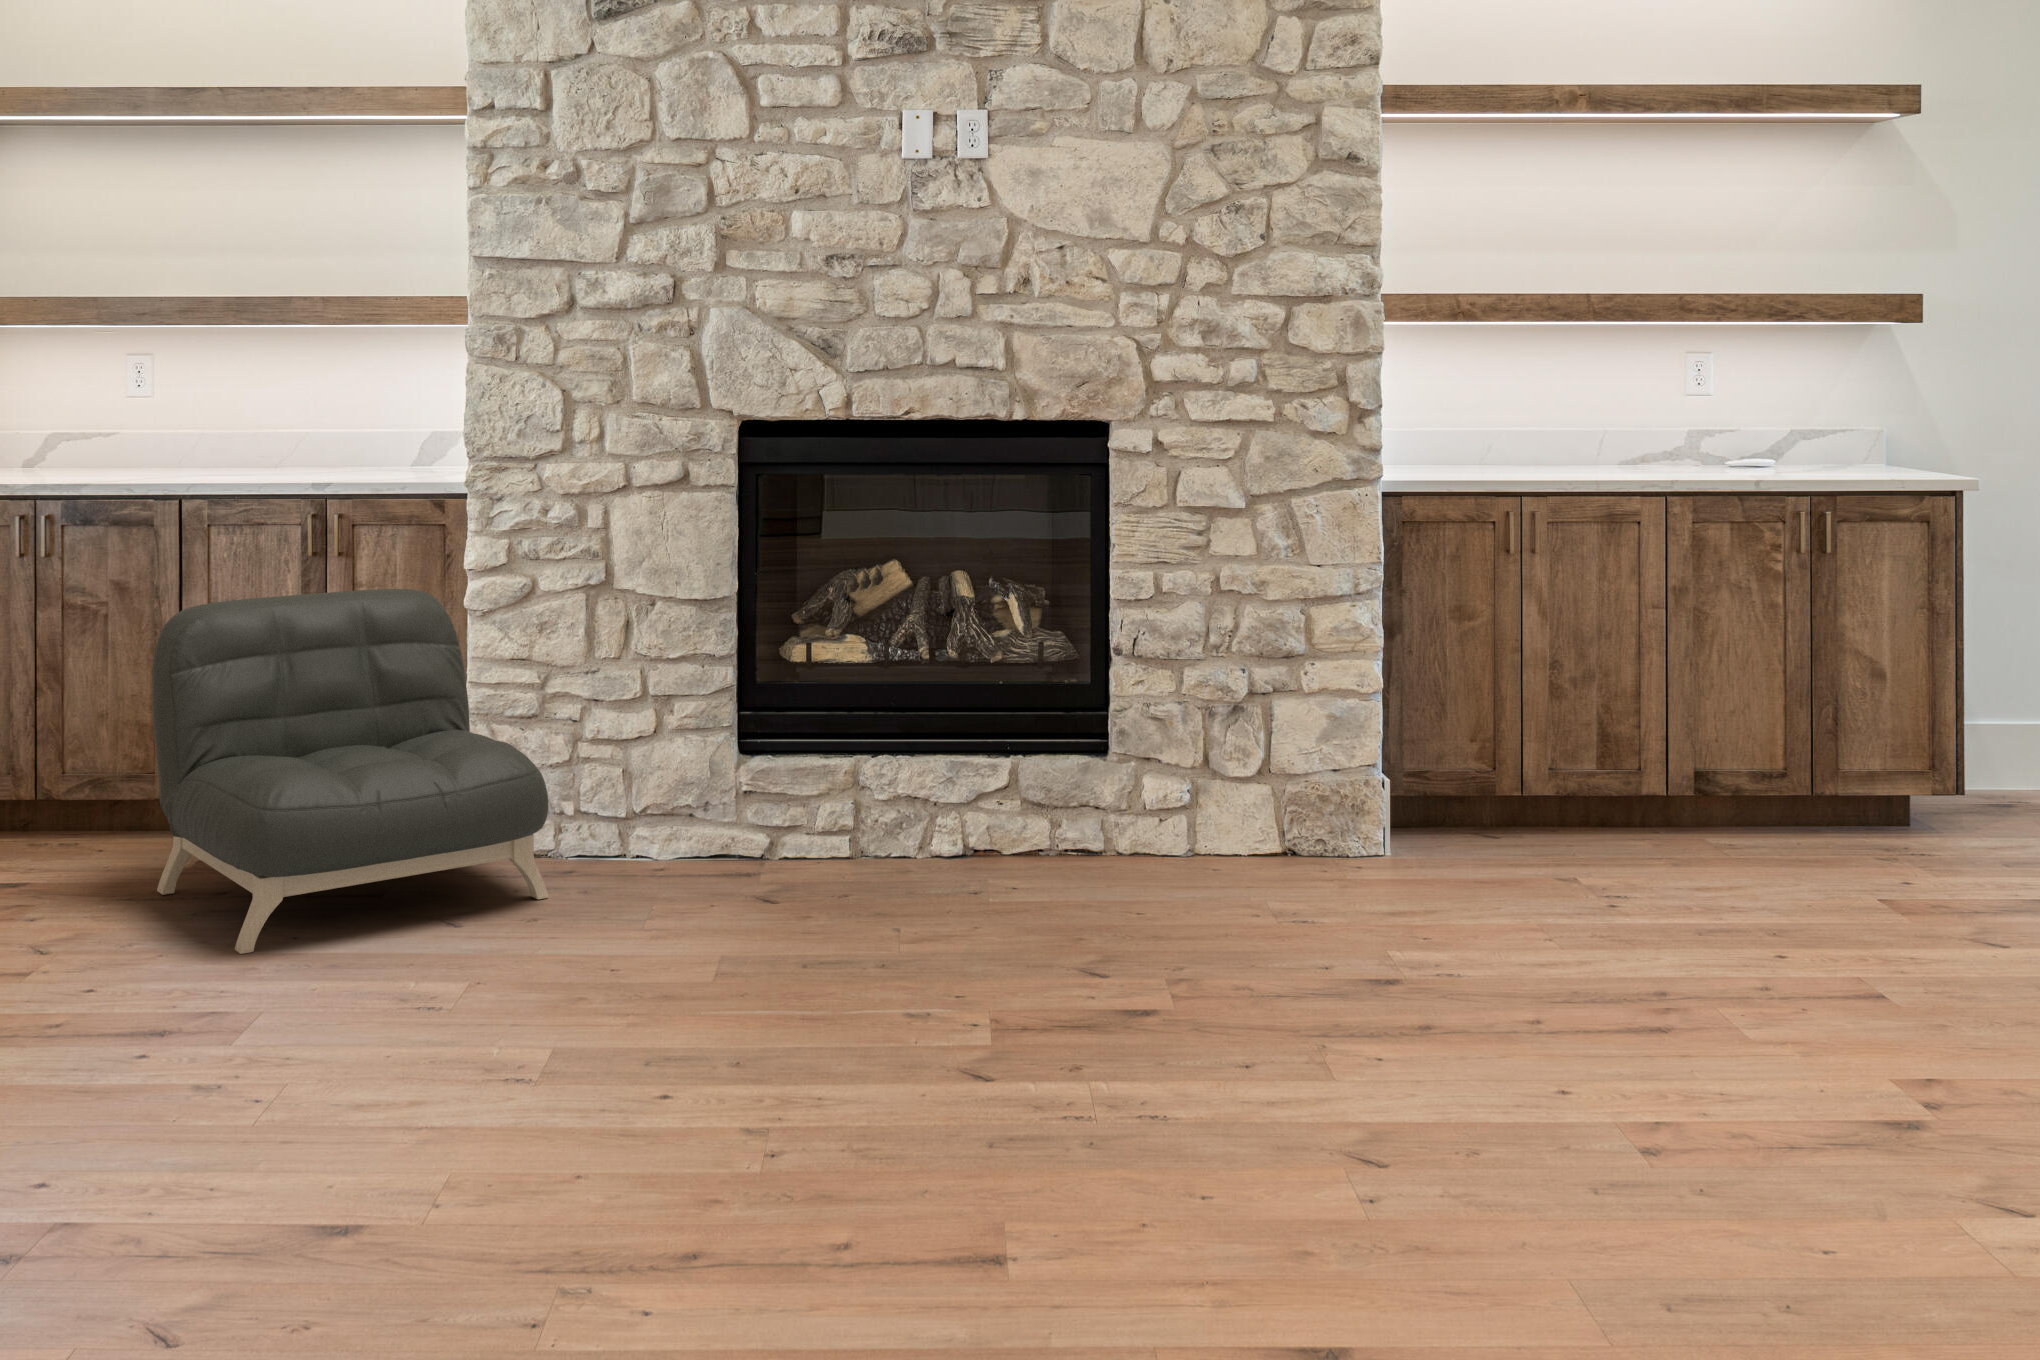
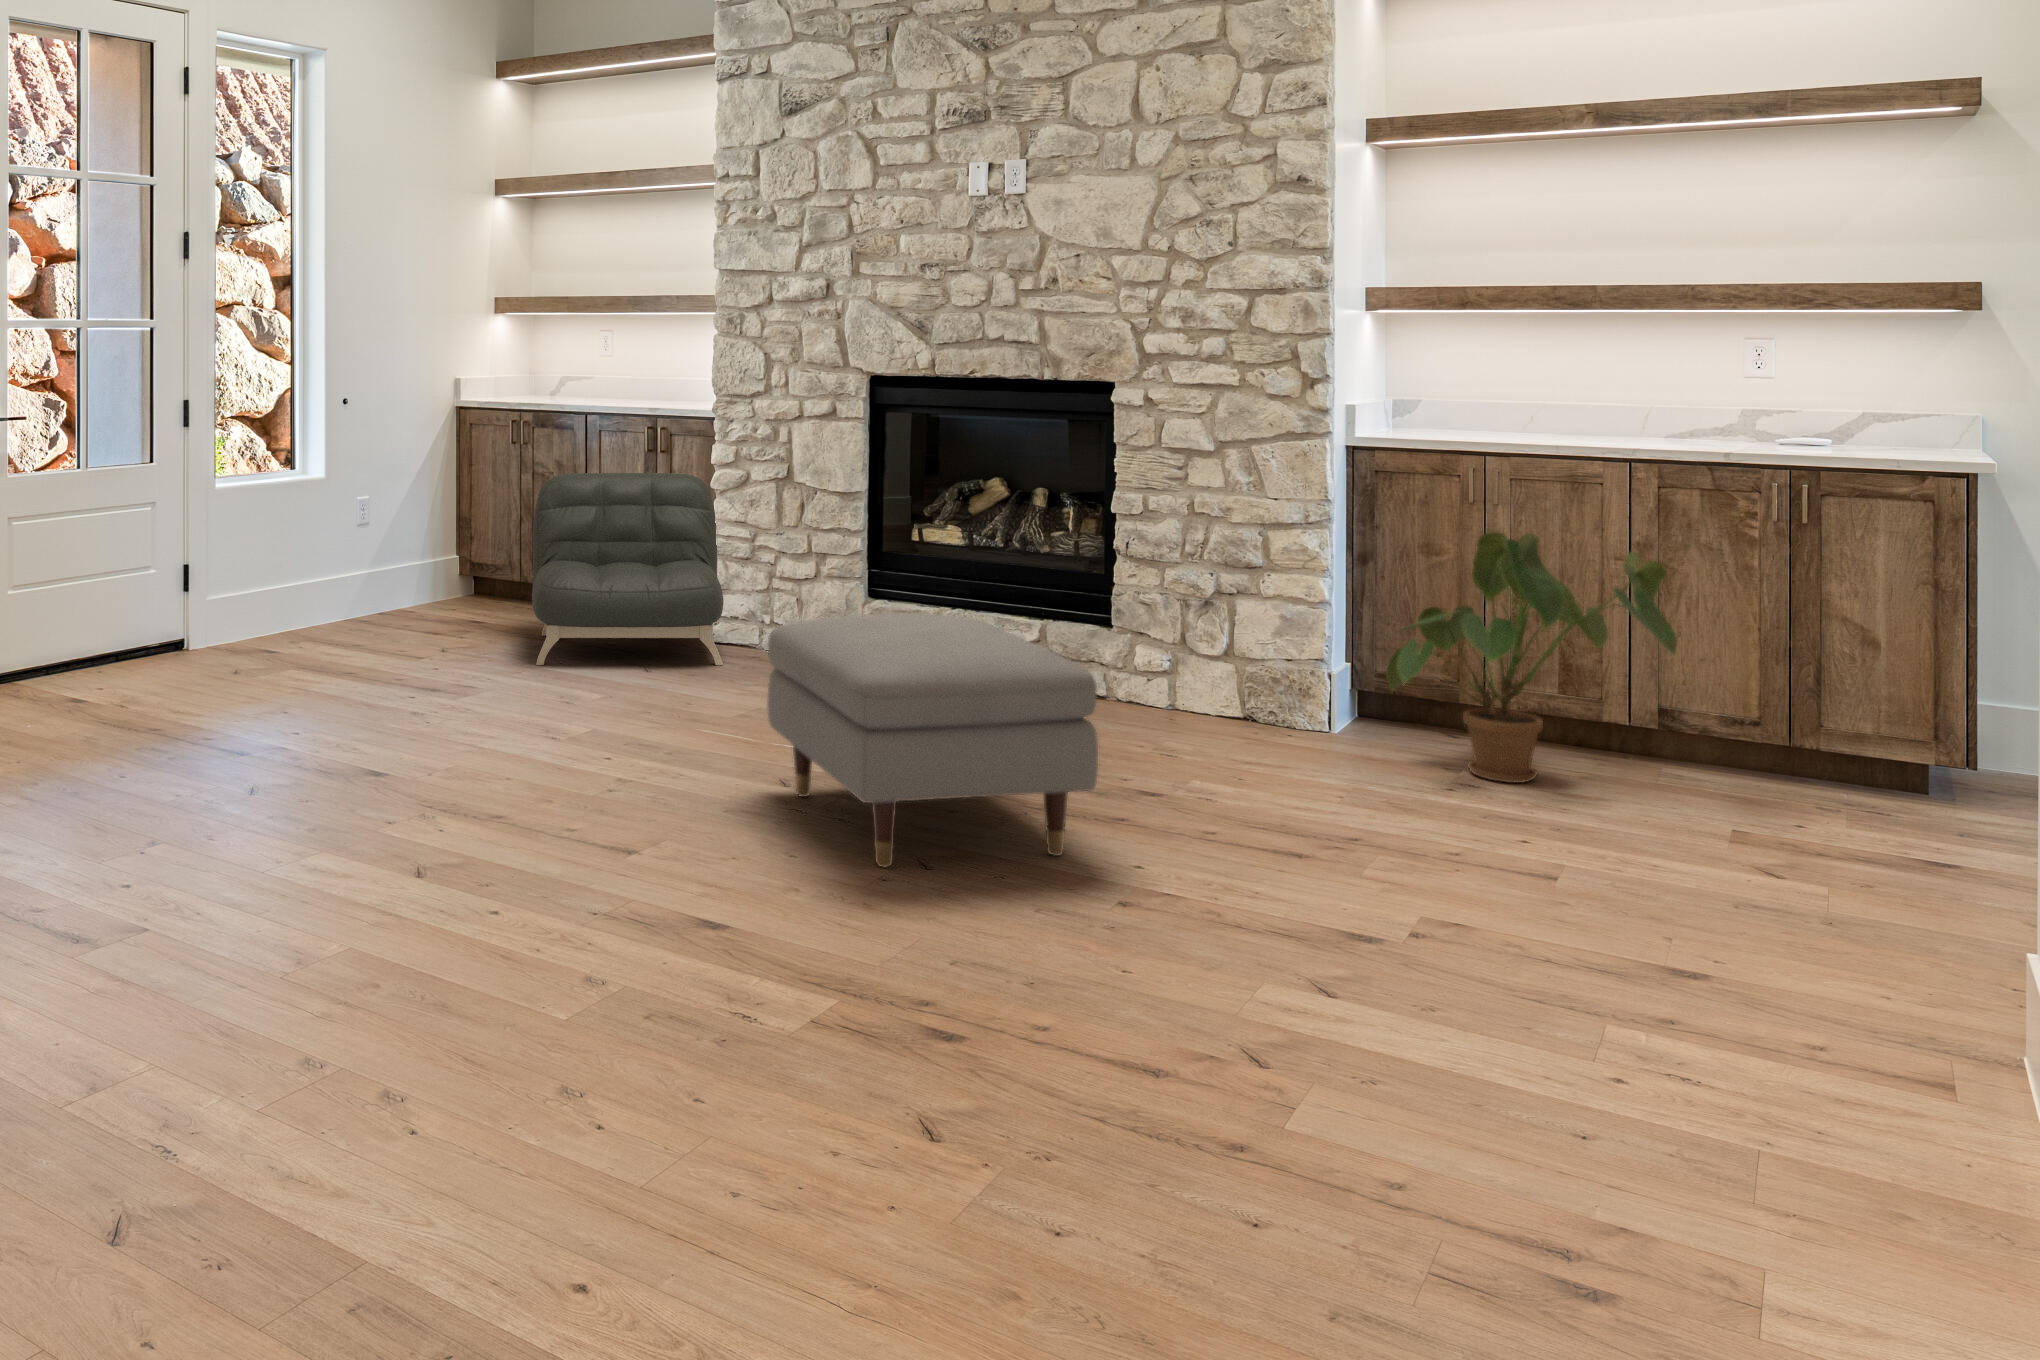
house plant: none [1498,588,1819,891] -> present [1386,532,1678,783]
ottoman: none [987,776,1567,1210] -> present [767,613,1098,868]

